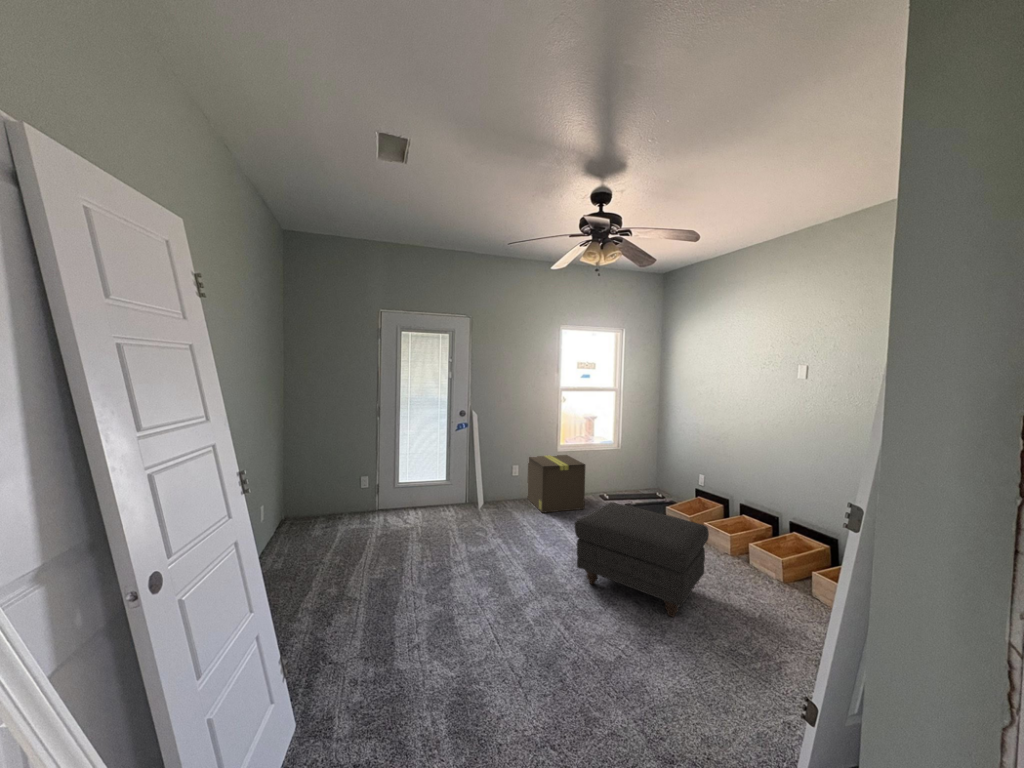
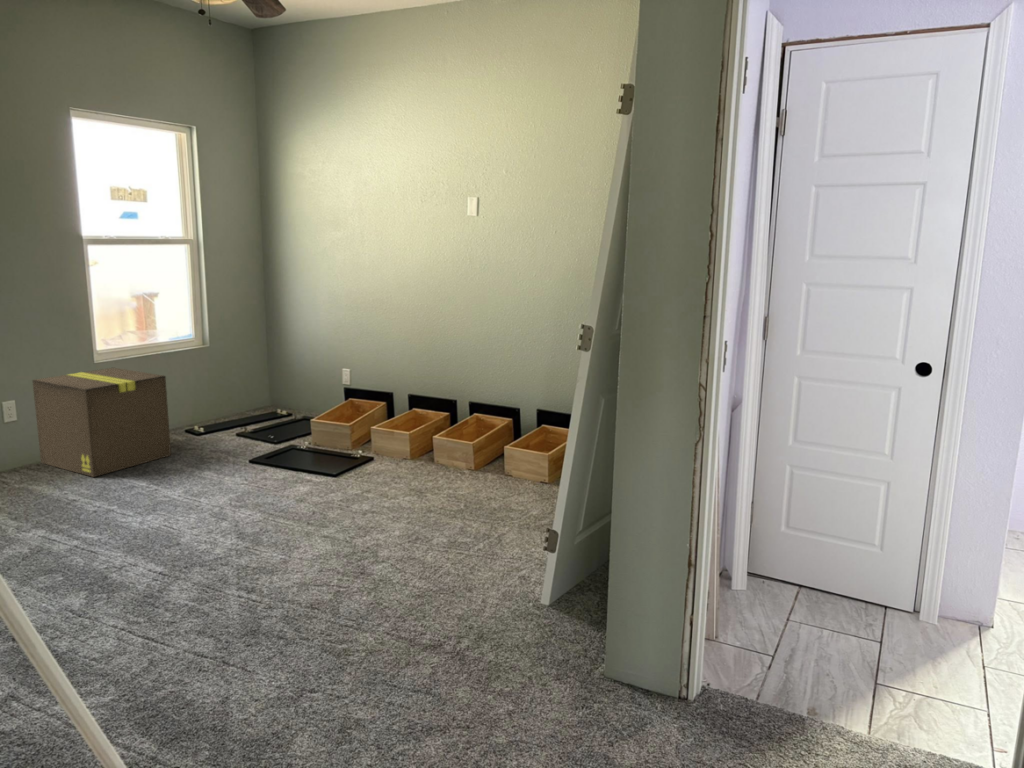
ottoman: present [574,502,709,617] -> none [217,414,401,539]

